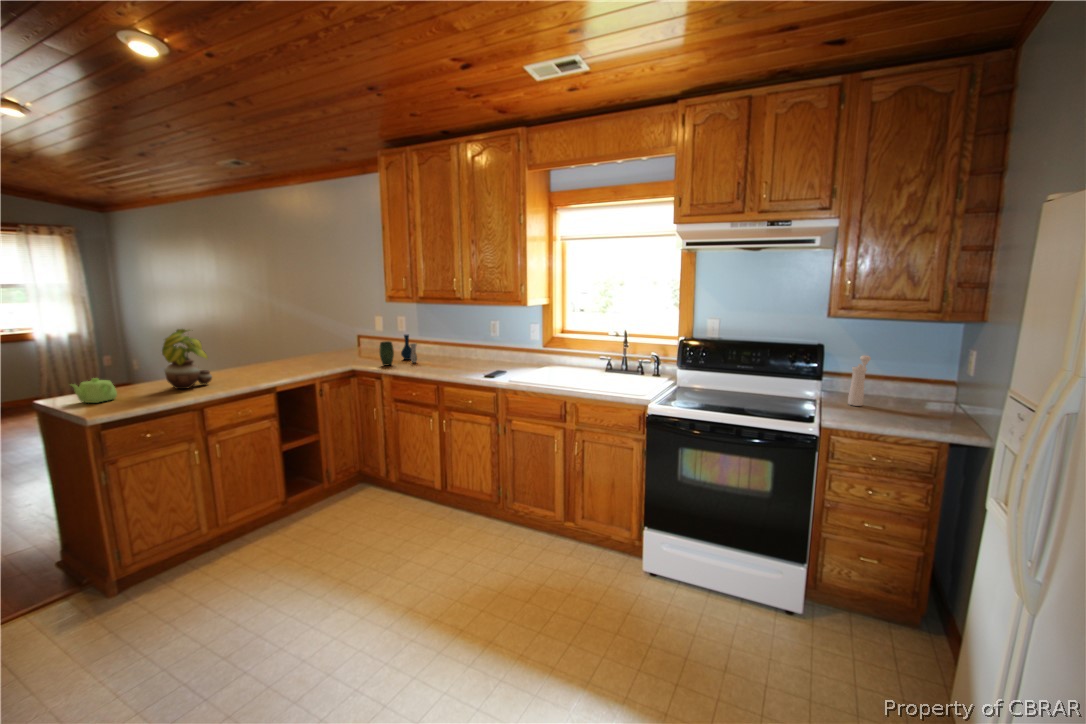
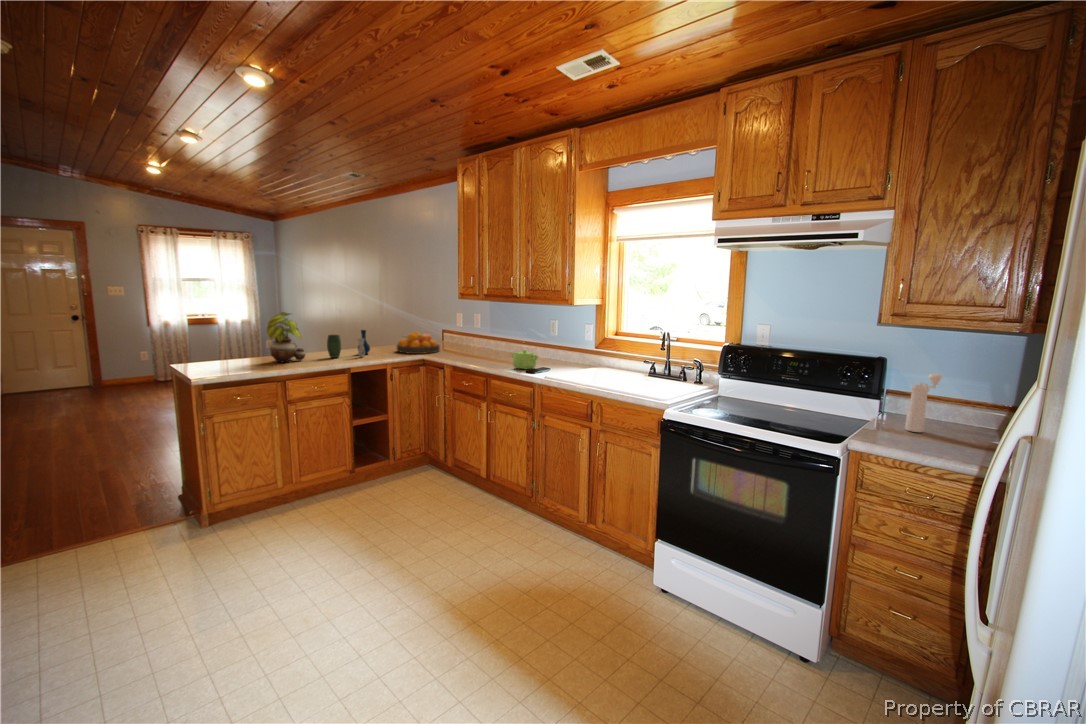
vase: present [379,335,417,365] -> present [327,330,370,358]
fruit bowl: none [316,340,366,365] -> present [397,332,440,354]
teapot: present [72,378,117,403] -> present [512,350,538,369]

